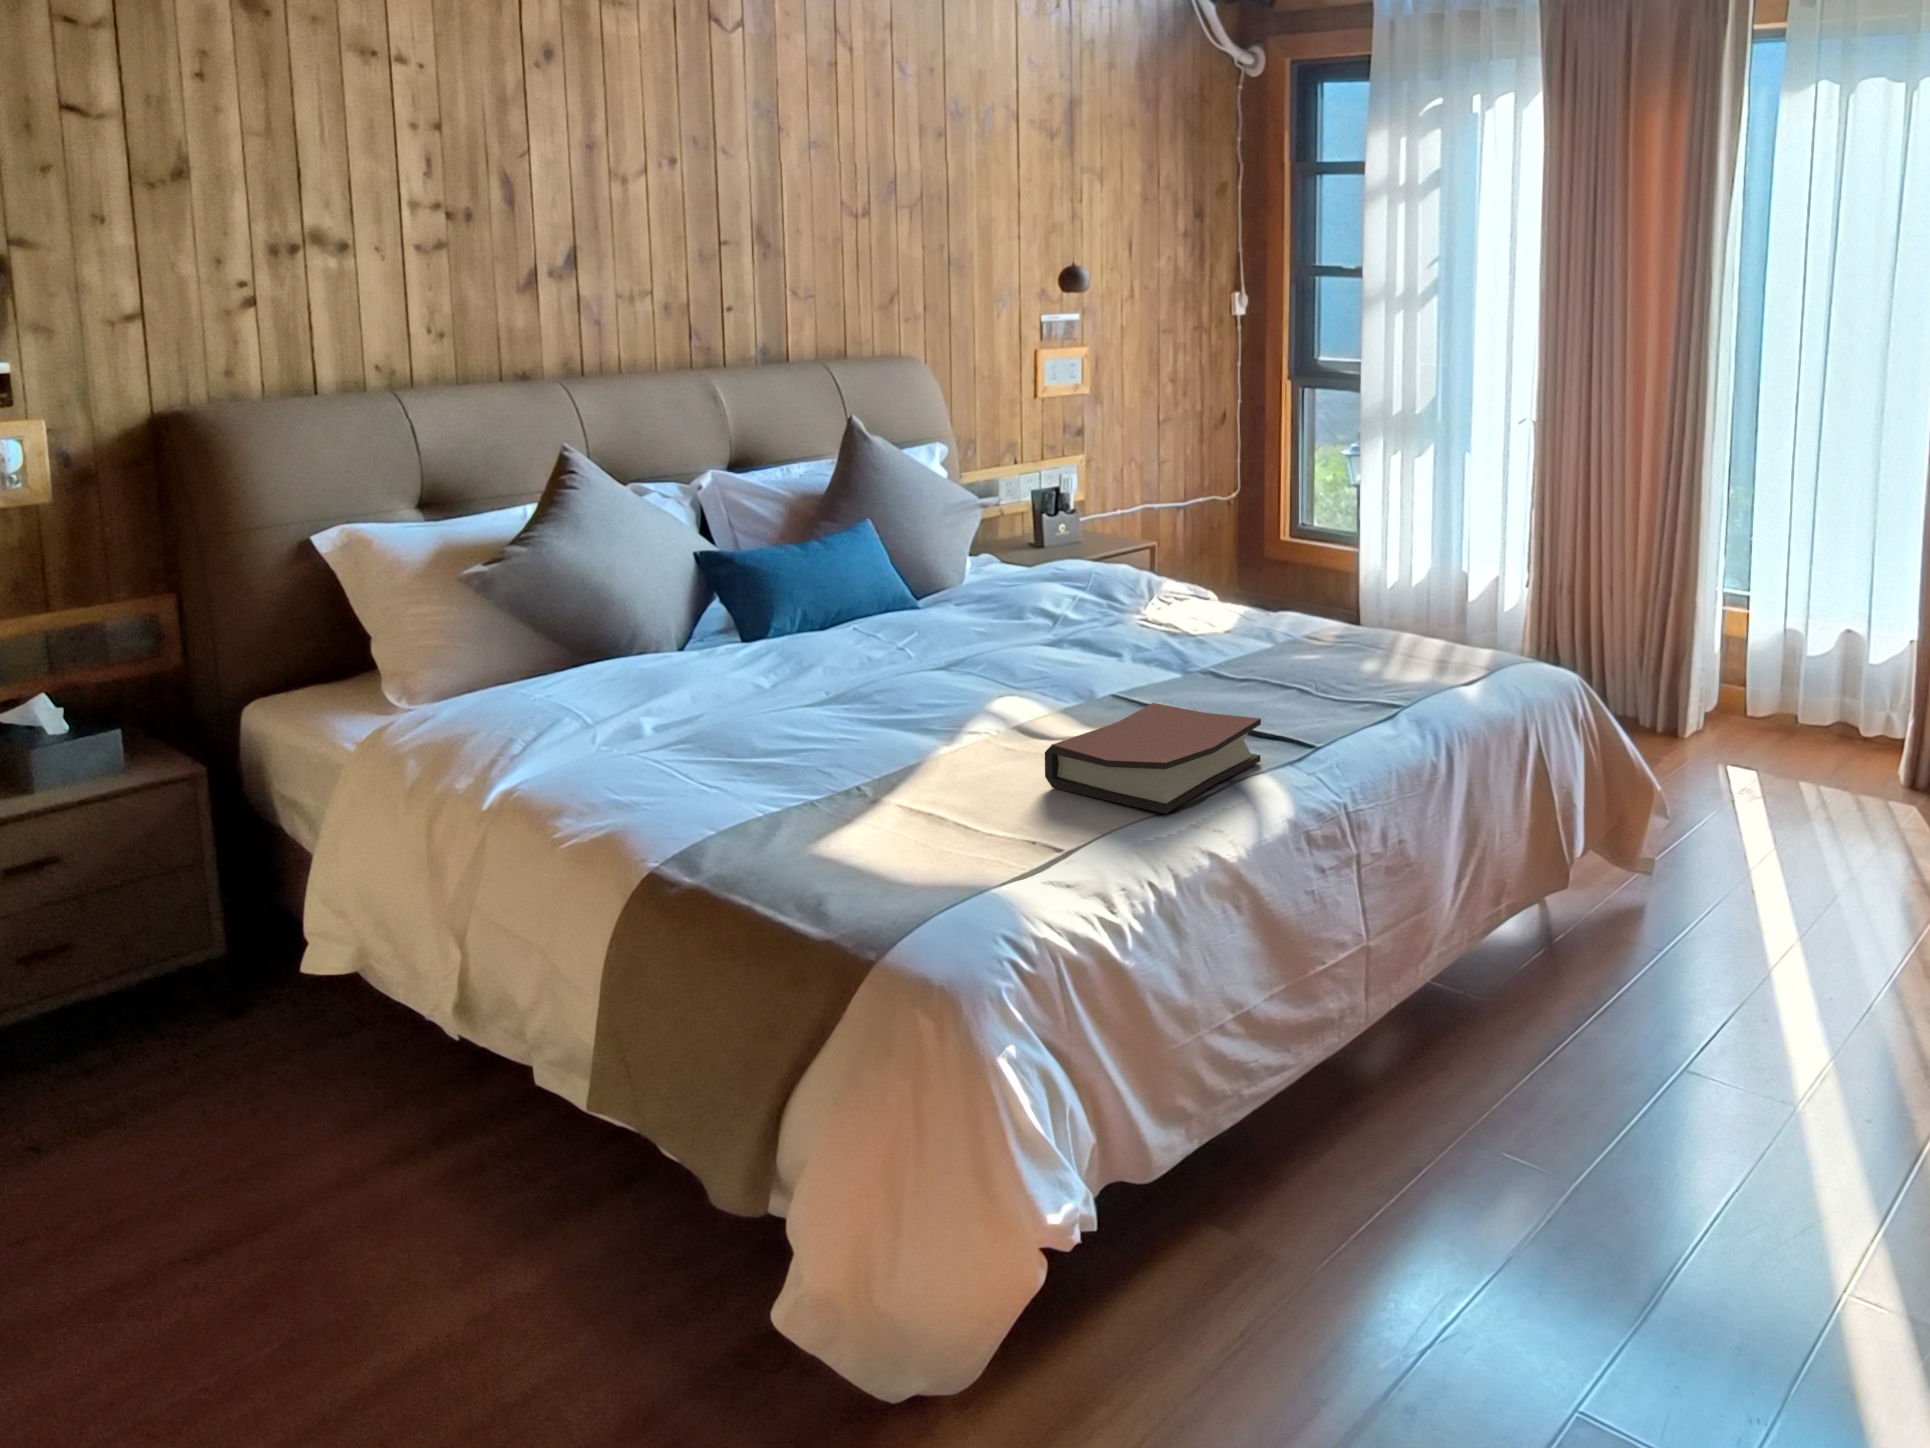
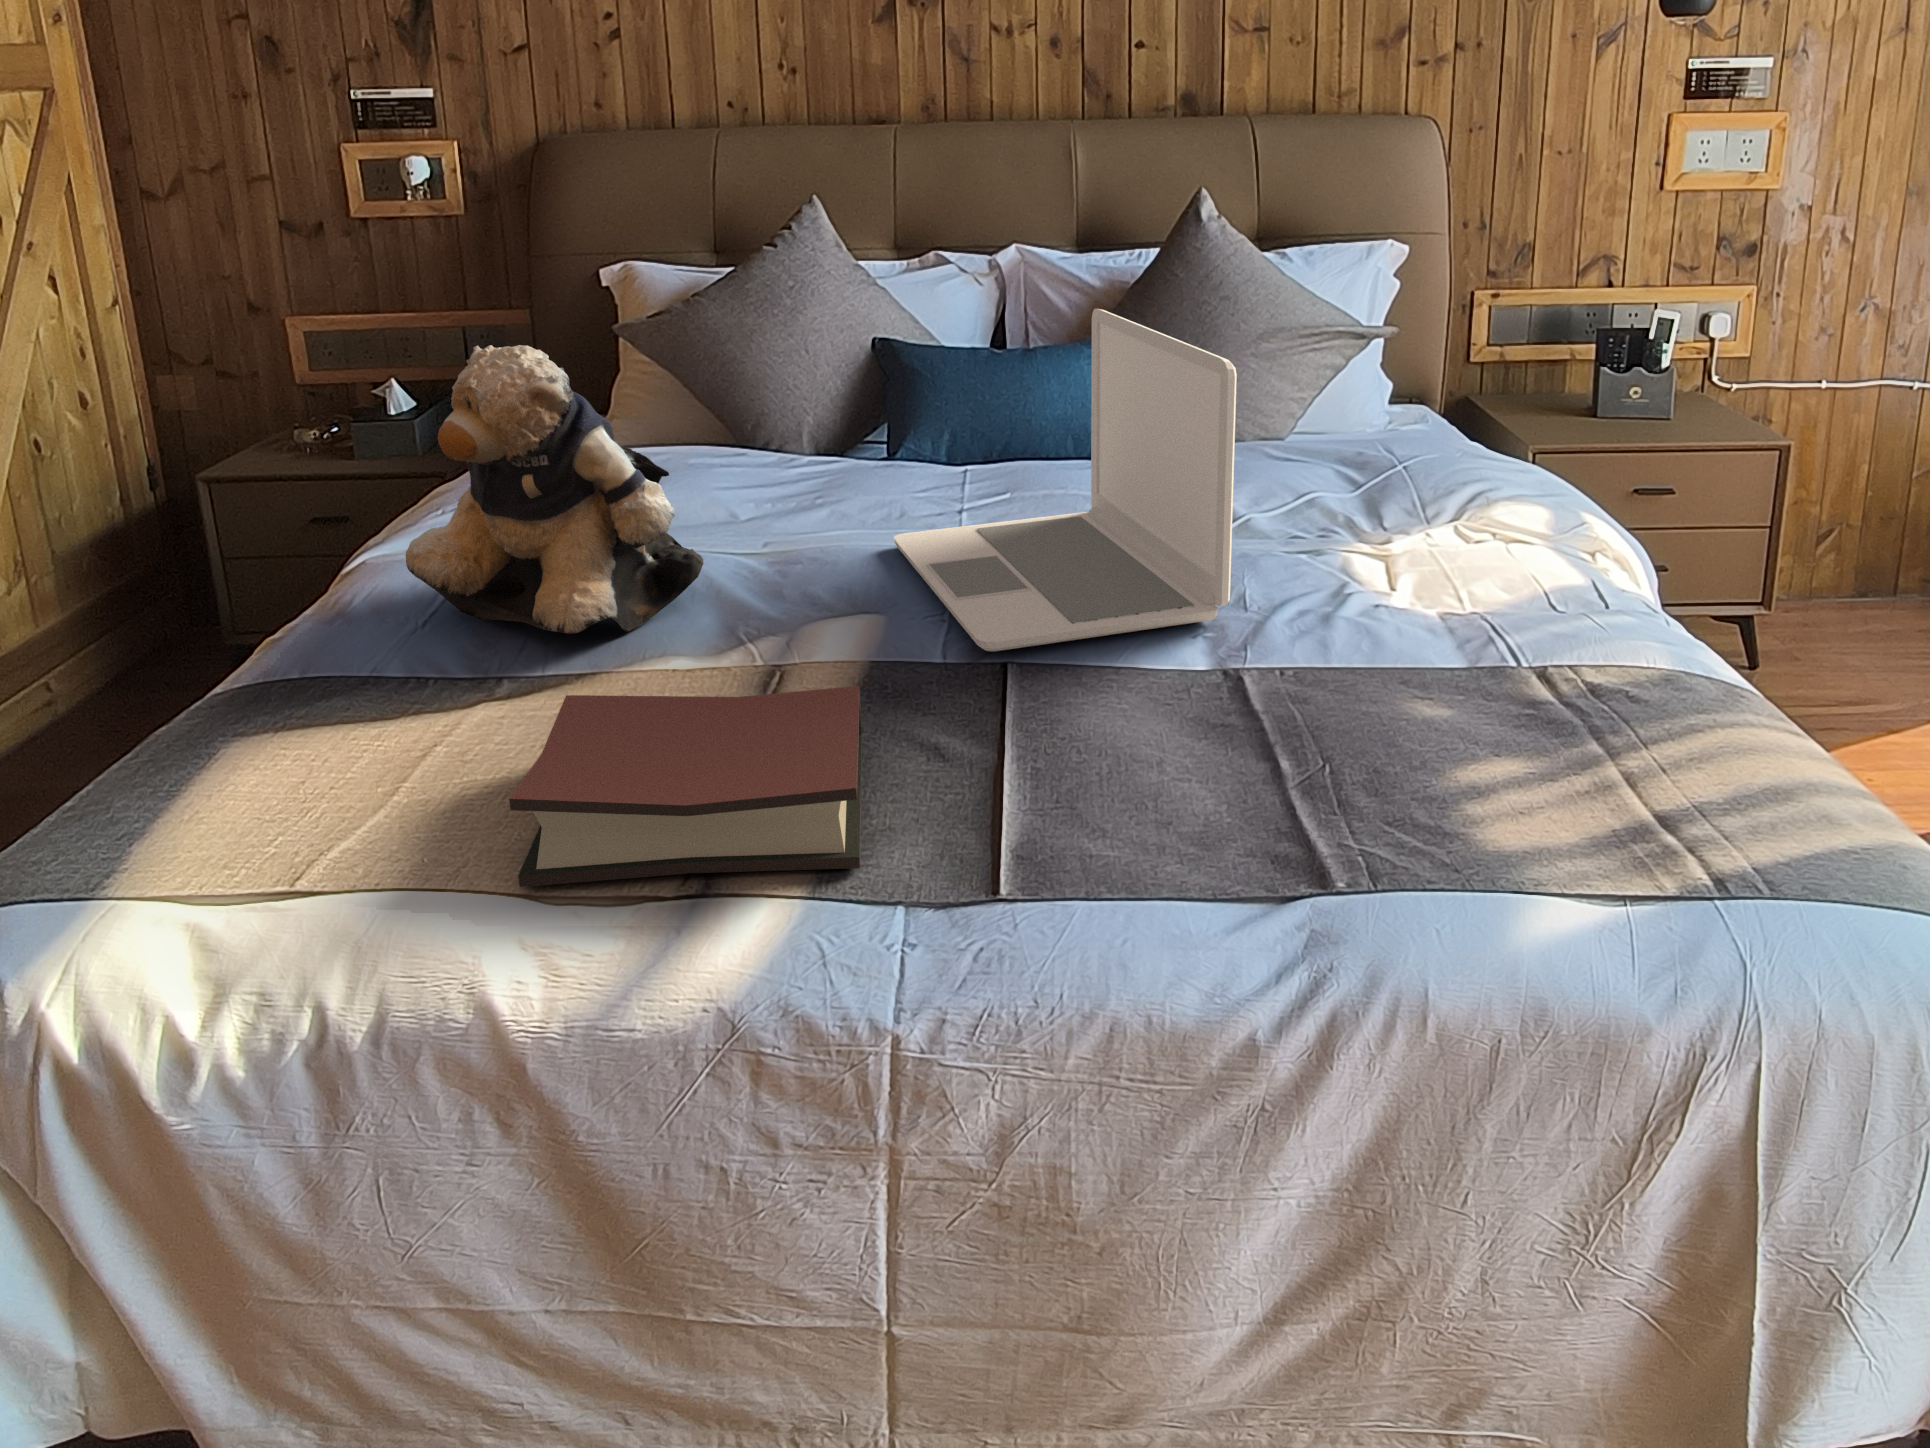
laptop: none [935,498,1178,693] -> present [894,309,1237,651]
teddy bear: none [729,558,932,773] -> present [405,345,704,634]

